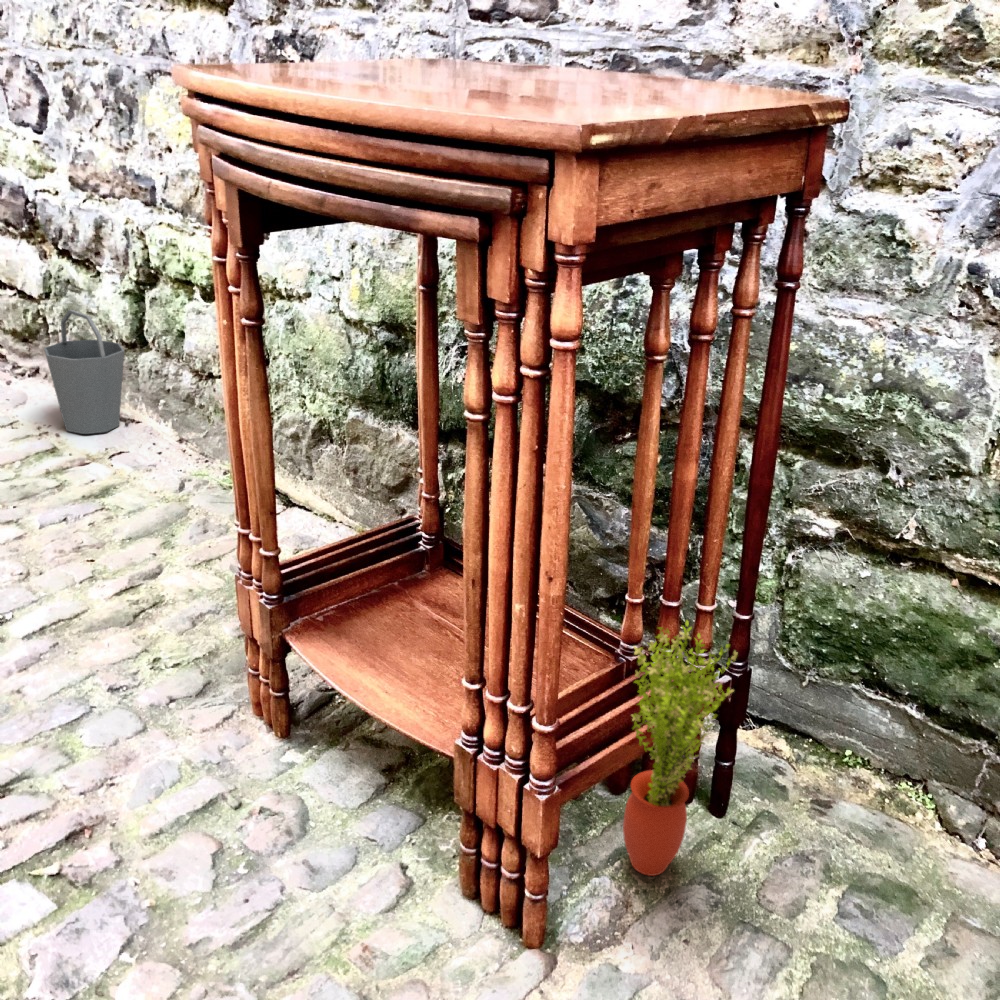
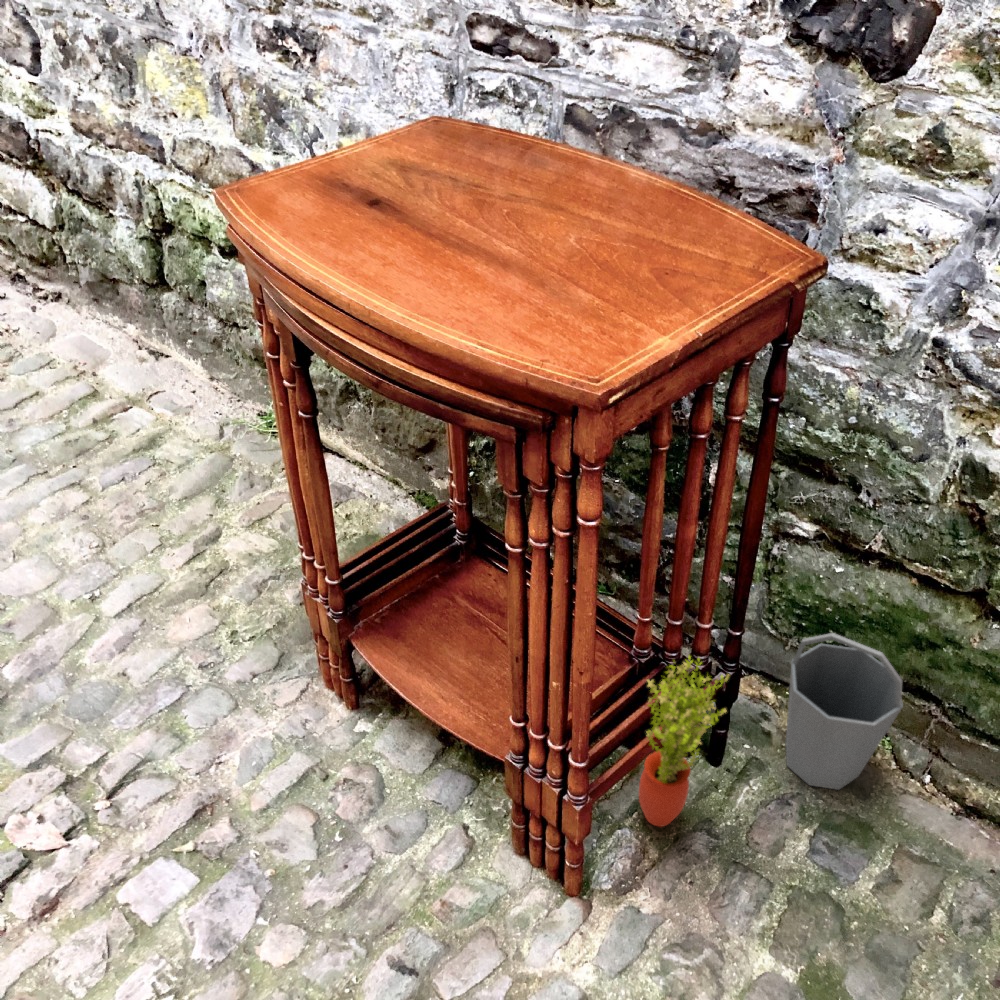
bucket: present [44,310,124,434] -> present [786,633,903,790]

